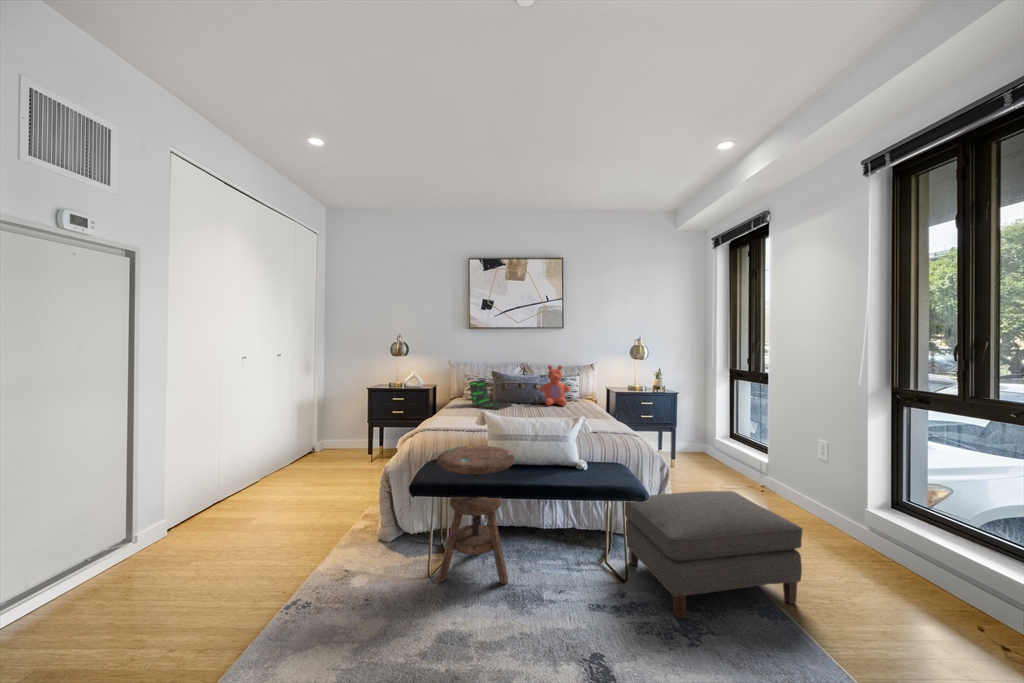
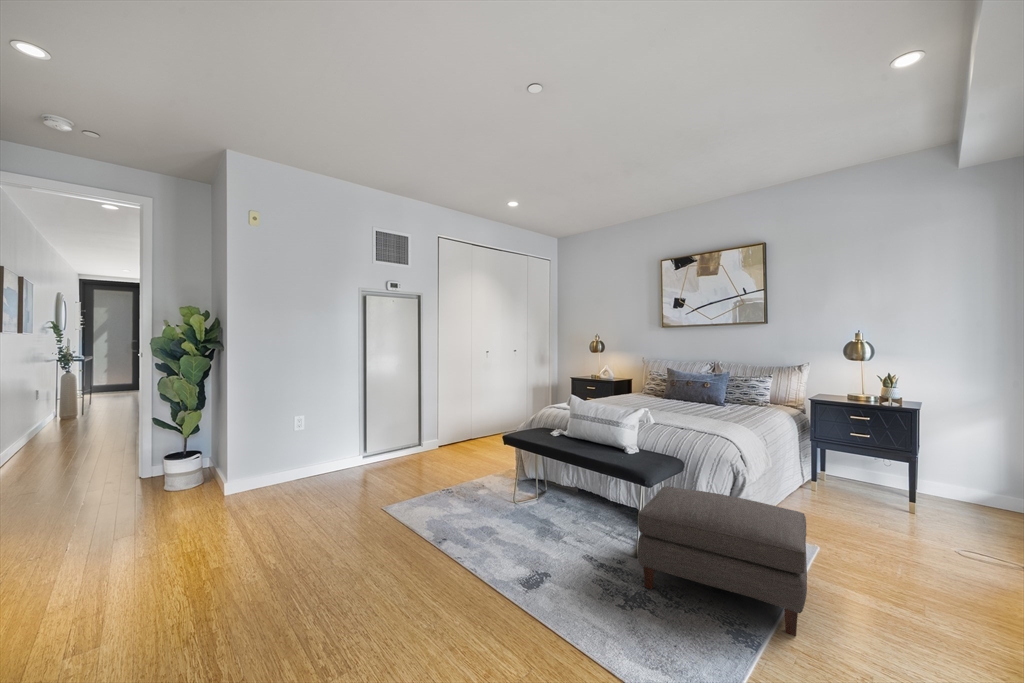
teddy bear: present [539,365,570,406] -> none [701,364,737,408]
laptop: present [469,380,512,410] -> none [623,376,668,404]
side table: present [437,446,515,584] -> none [516,419,575,524]

